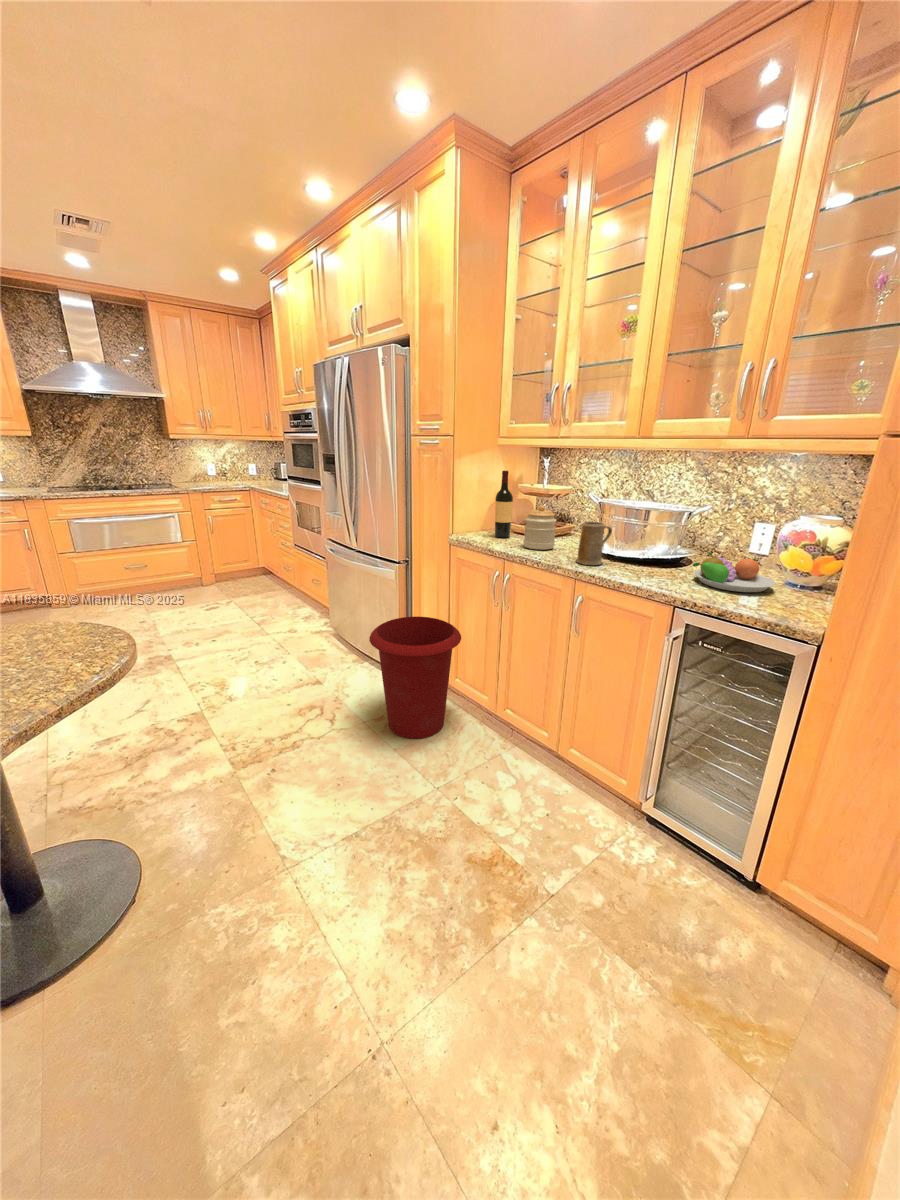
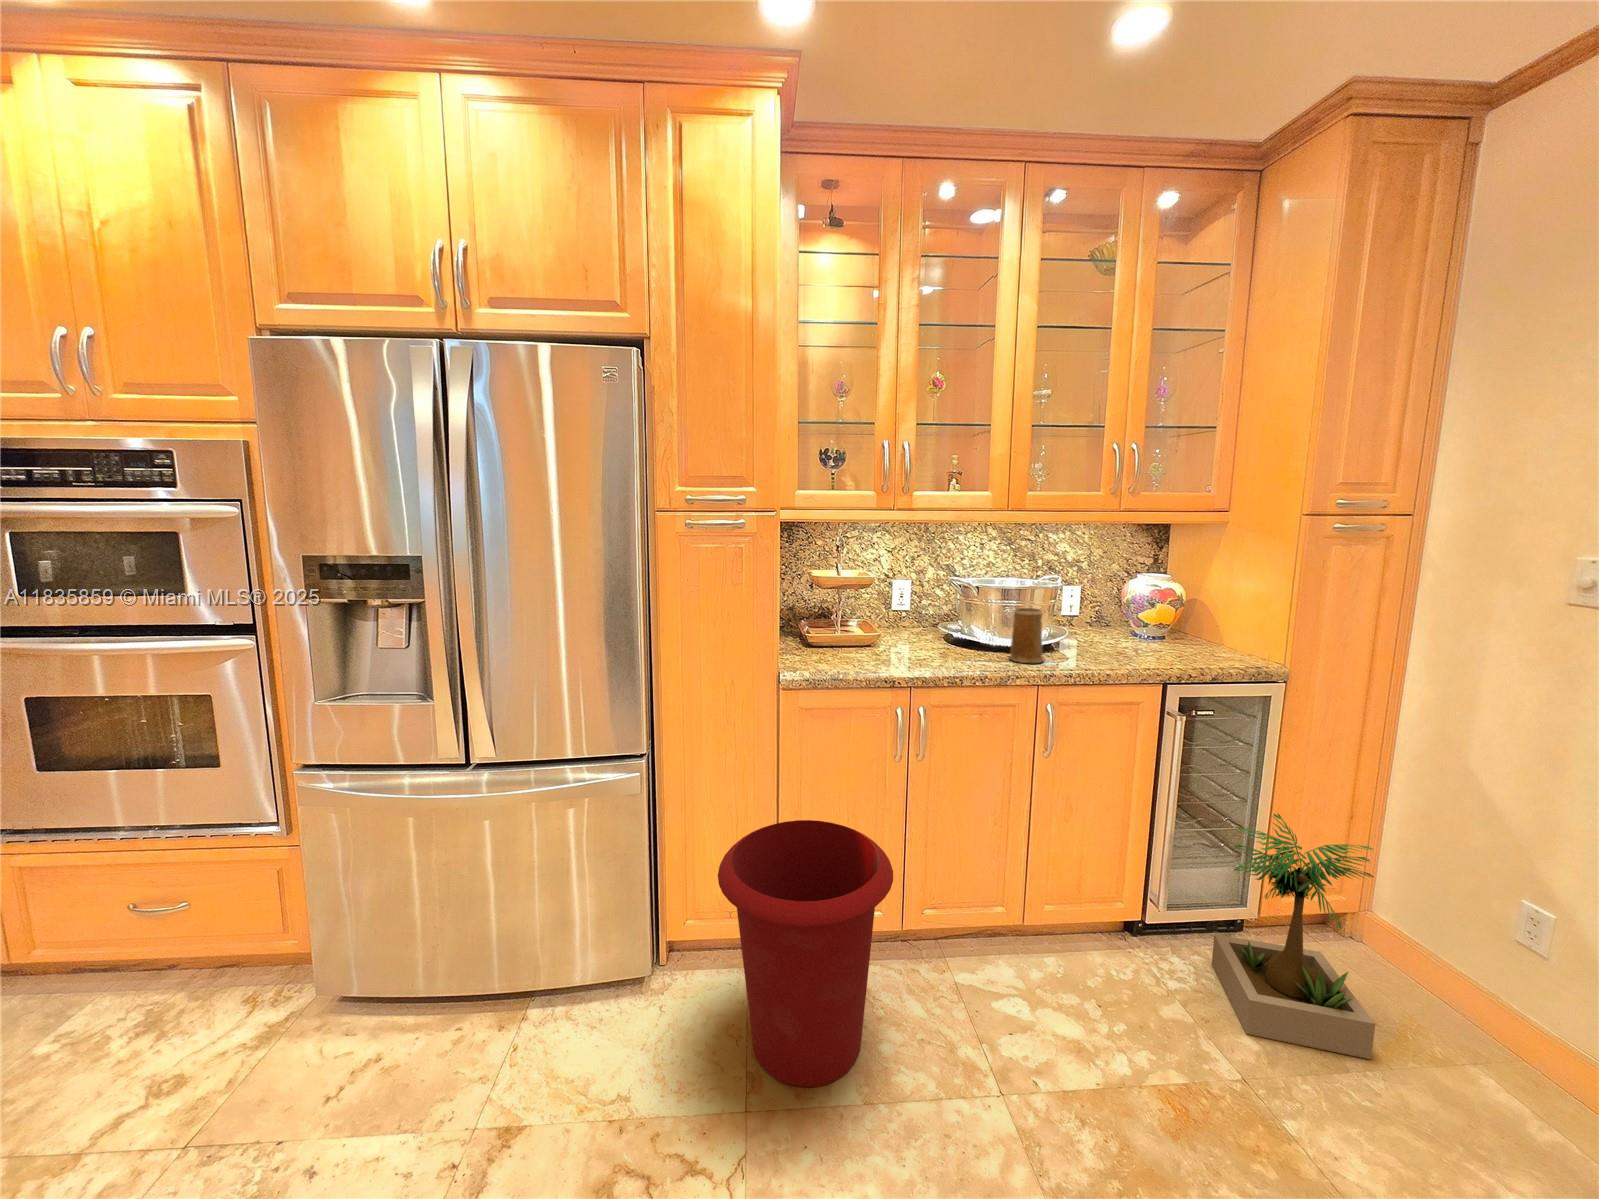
wine bottle: present [495,471,513,538] -> none [833,554,859,655]
jar: present [524,505,556,550] -> none [906,597,951,660]
fruit bowl: present [693,552,775,592] -> none [1104,621,1186,656]
potted plant: none [620,741,804,970] -> present [1212,814,1375,1059]

